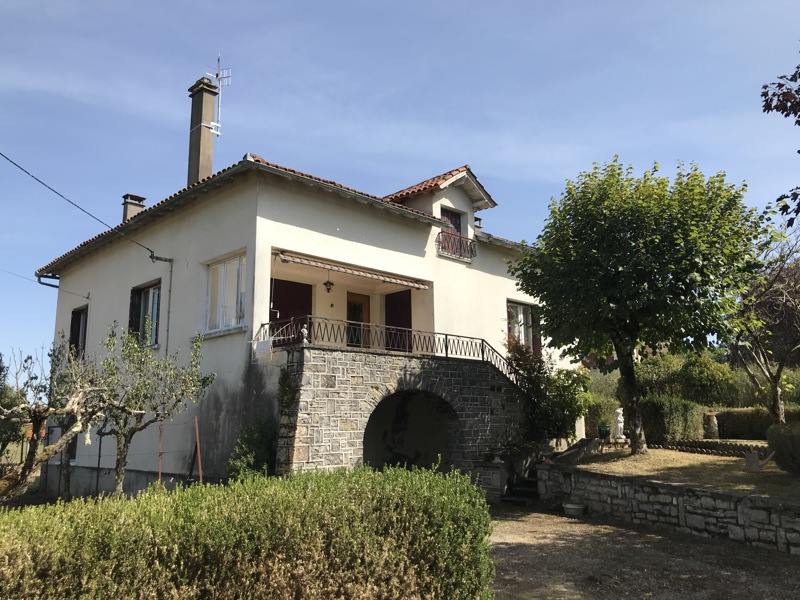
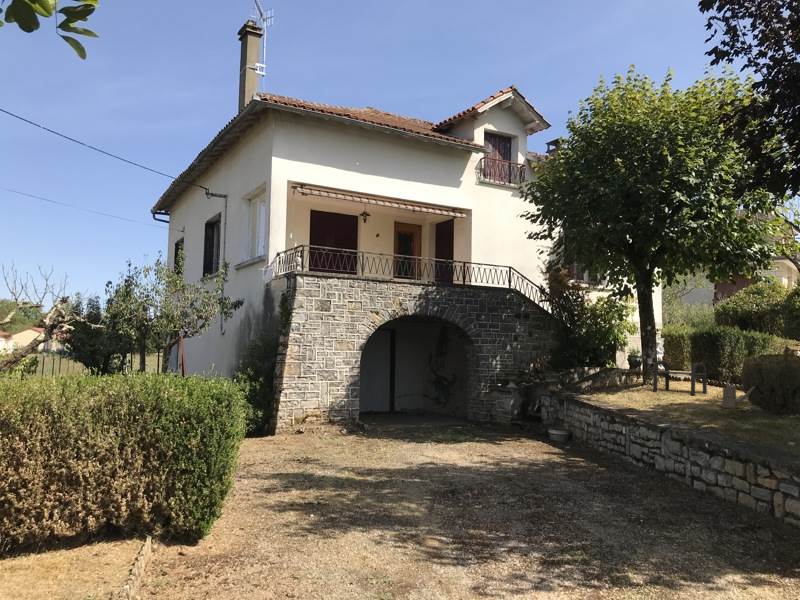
bench: none [642,429,690,461] -> present [653,361,707,395]

